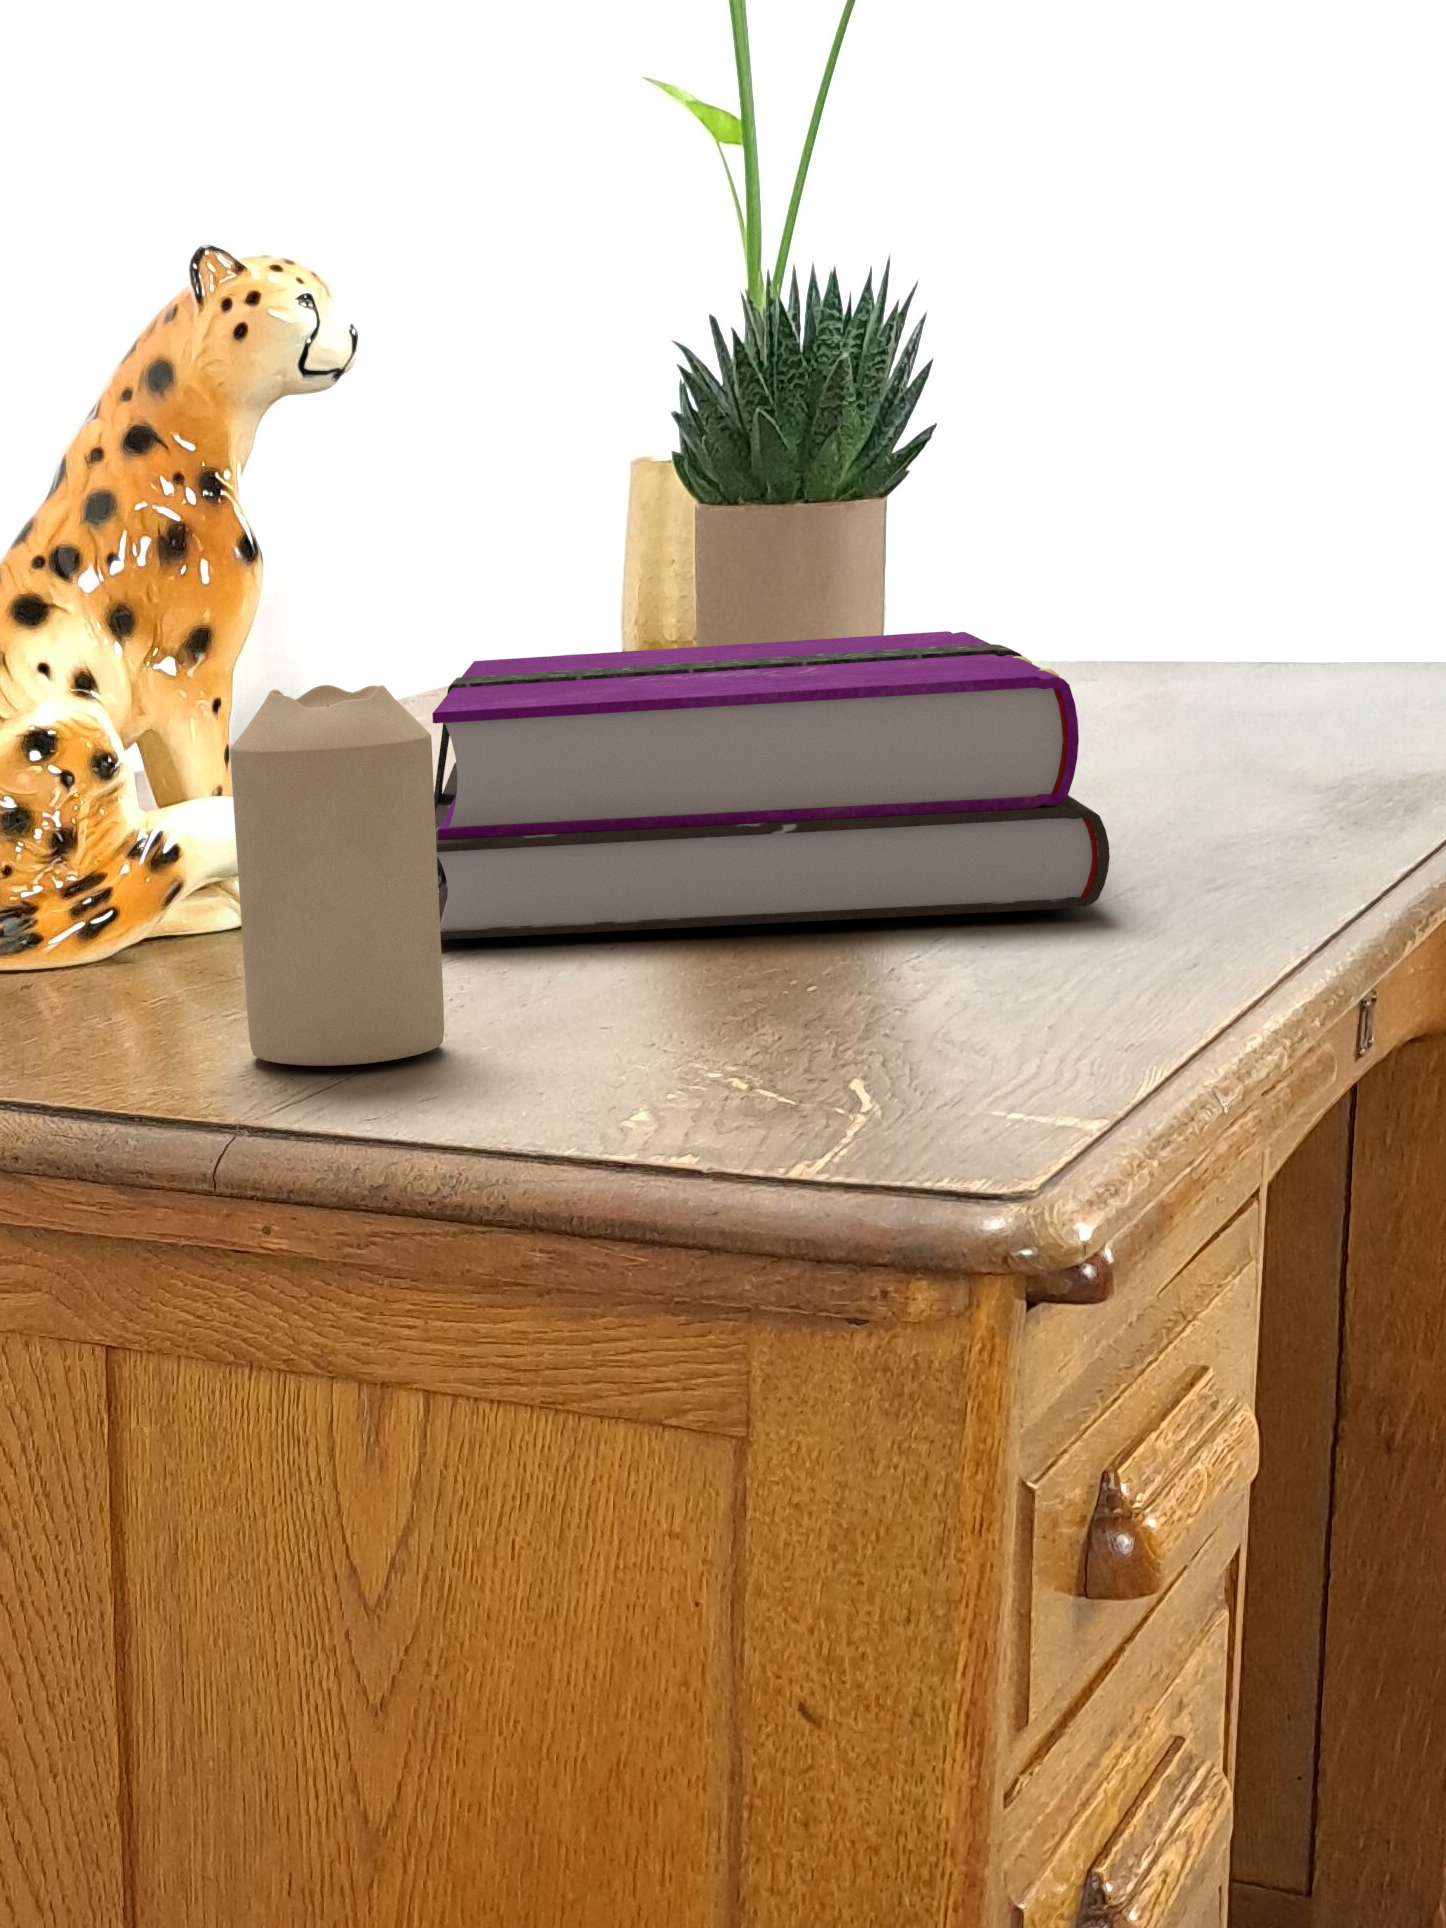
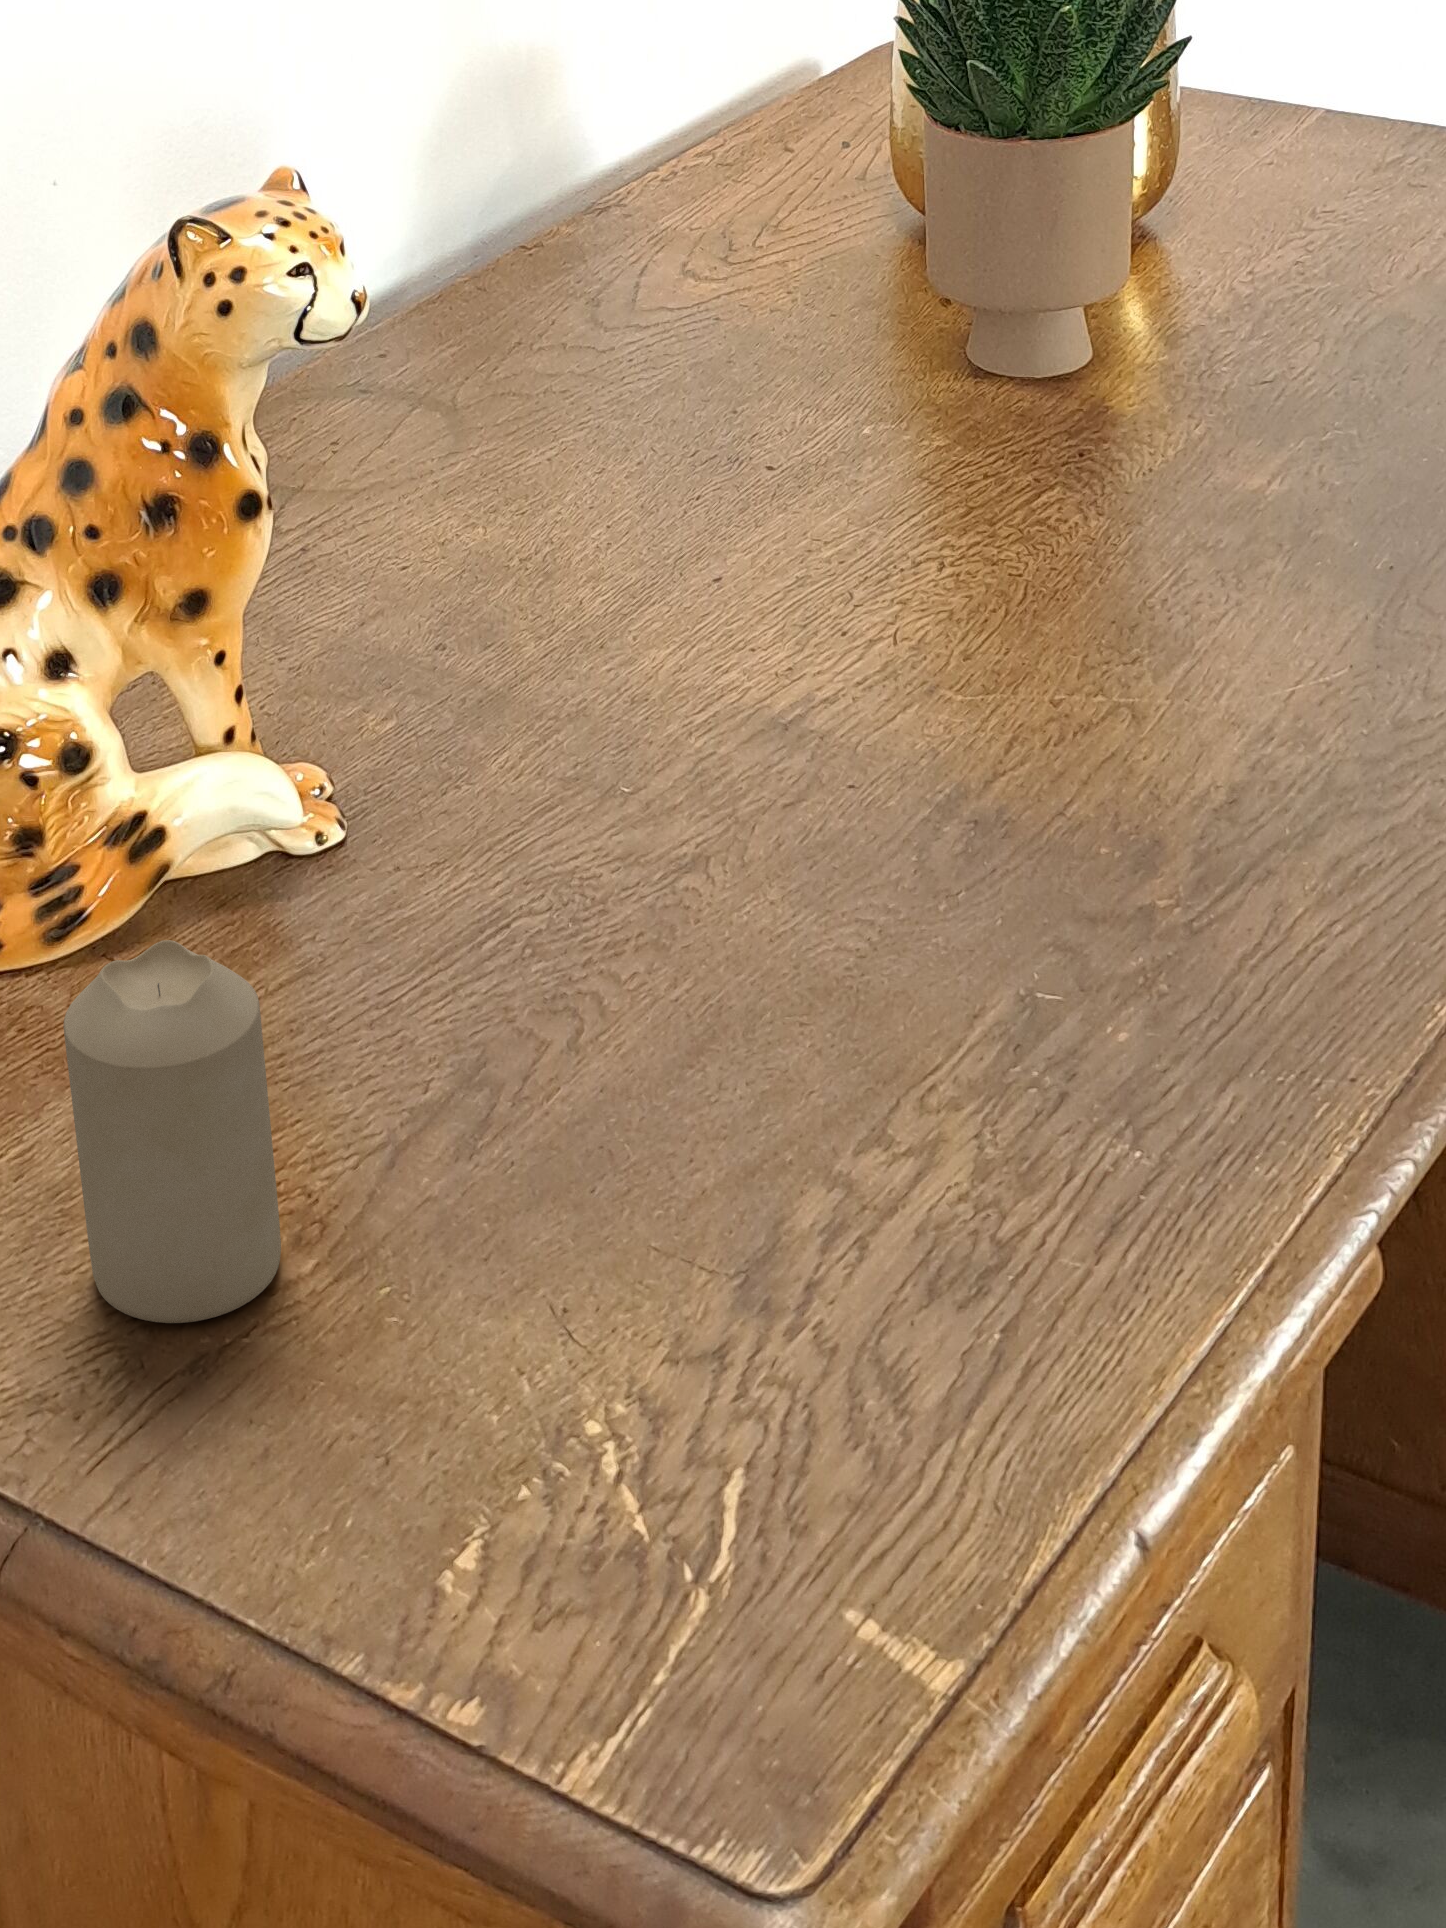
hardback book: present [432,631,1110,940] -> none [378,422,1117,1001]

